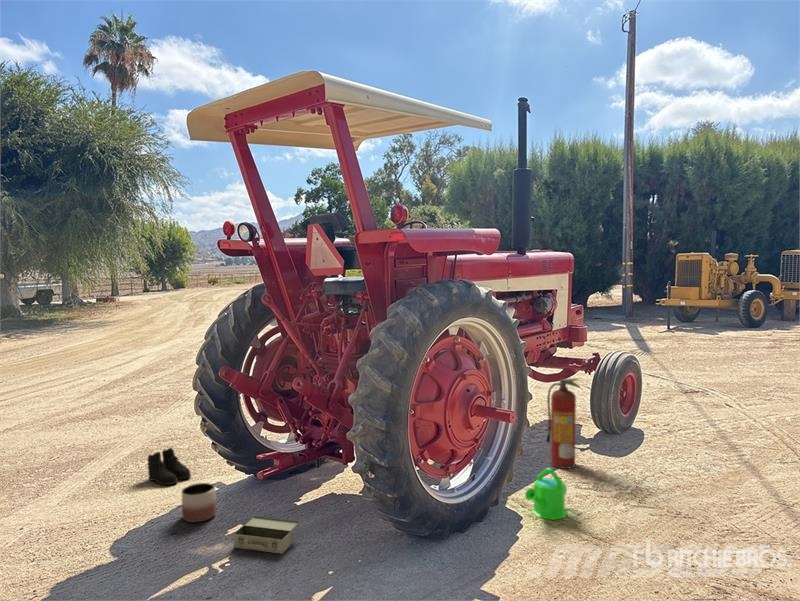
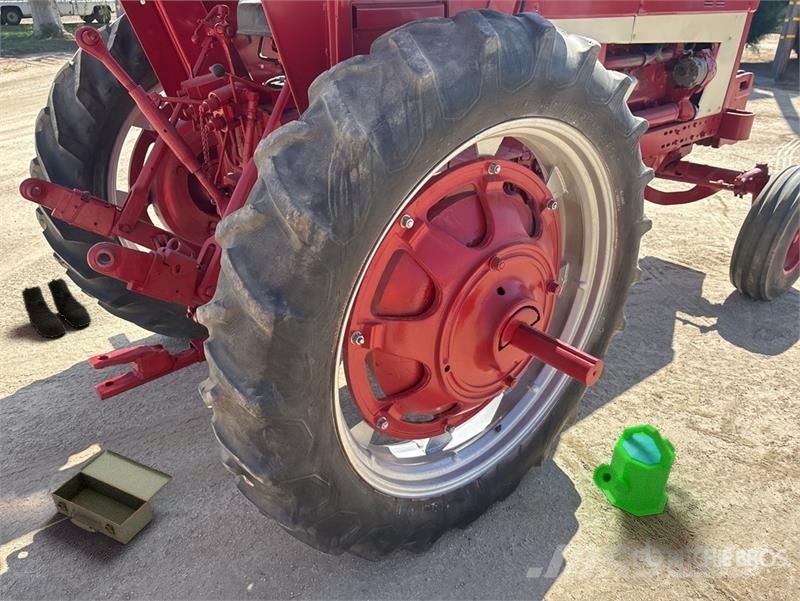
fire extinguisher: present [547,379,579,469] -> none [647,225,741,373]
planter: present [182,483,216,522] -> none [8,366,78,433]

